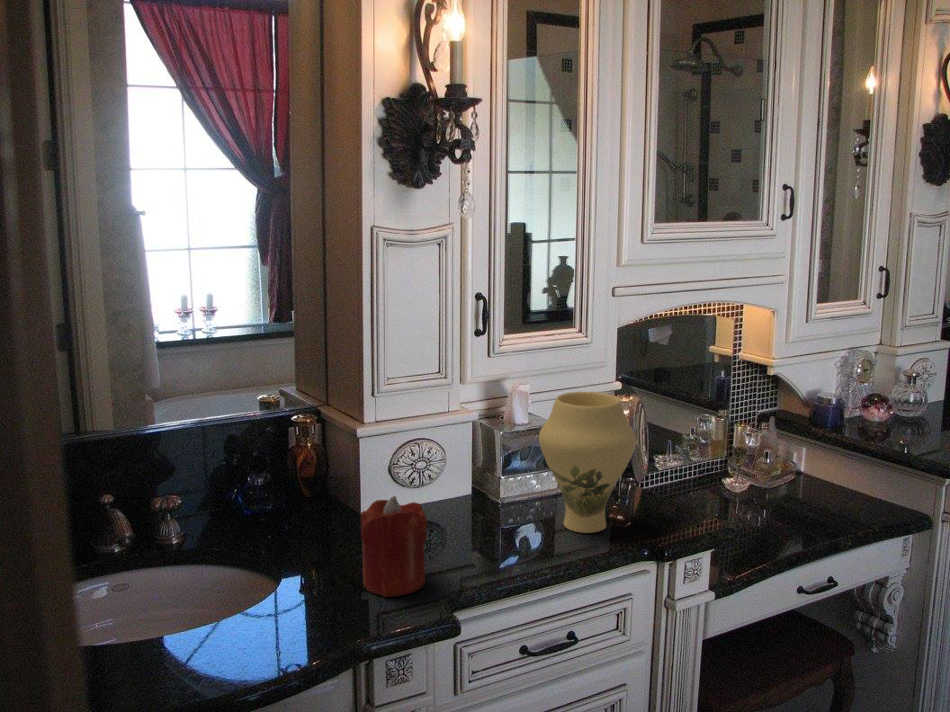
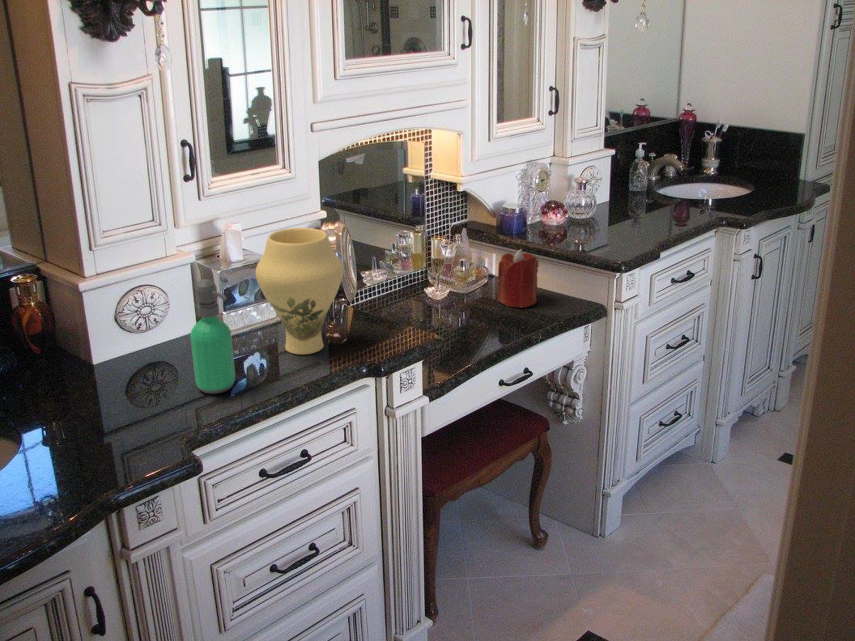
soap dispenser: none [462,434,506,564] -> present [190,279,235,394]
candle: present [361,496,427,597] -> present [498,249,539,308]

